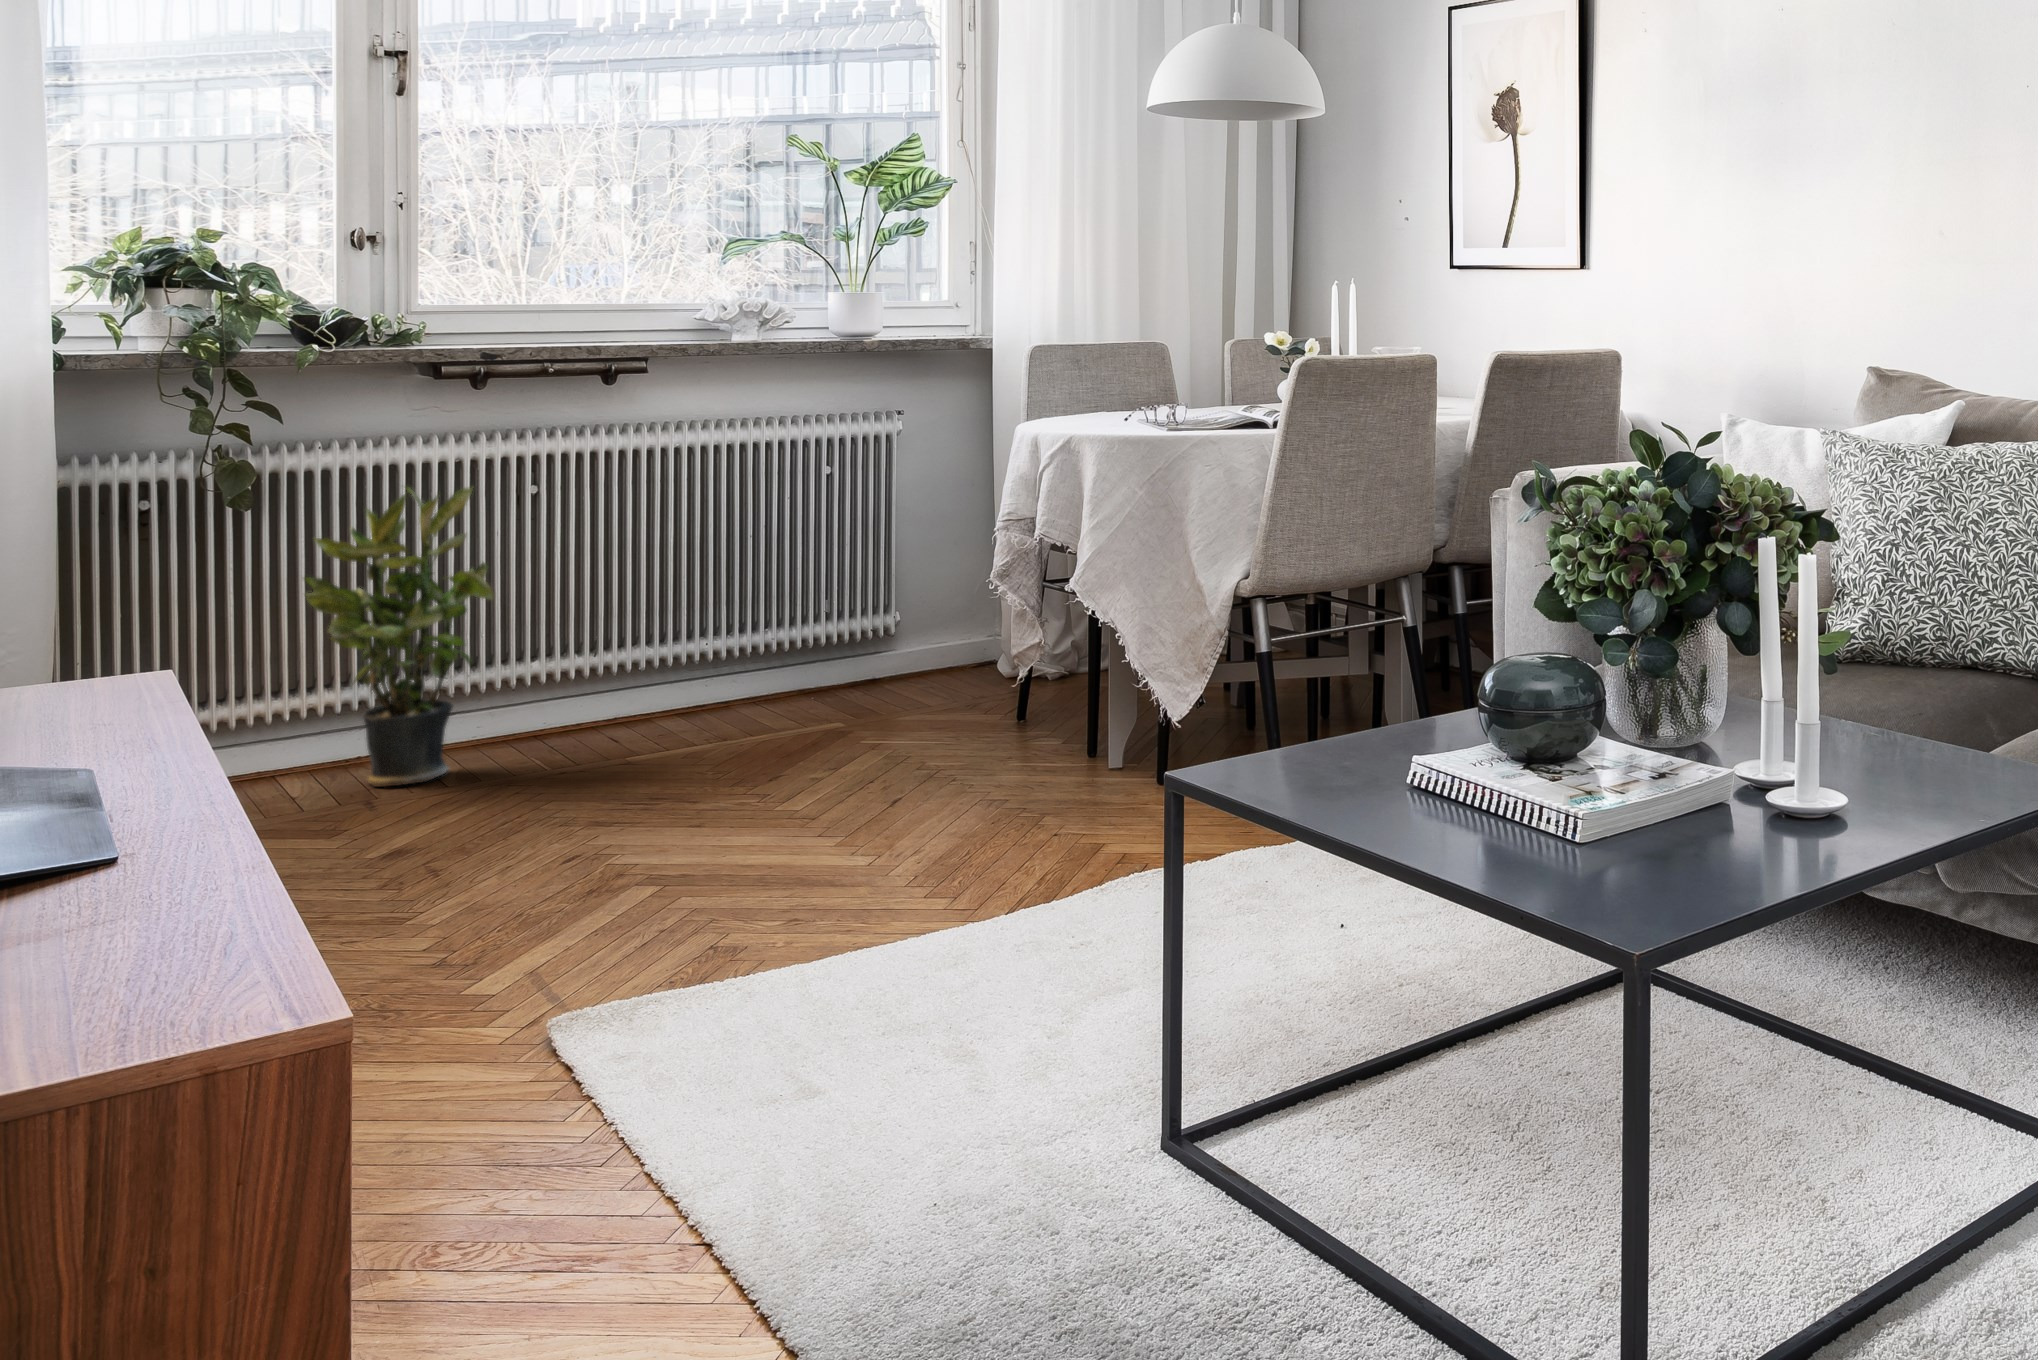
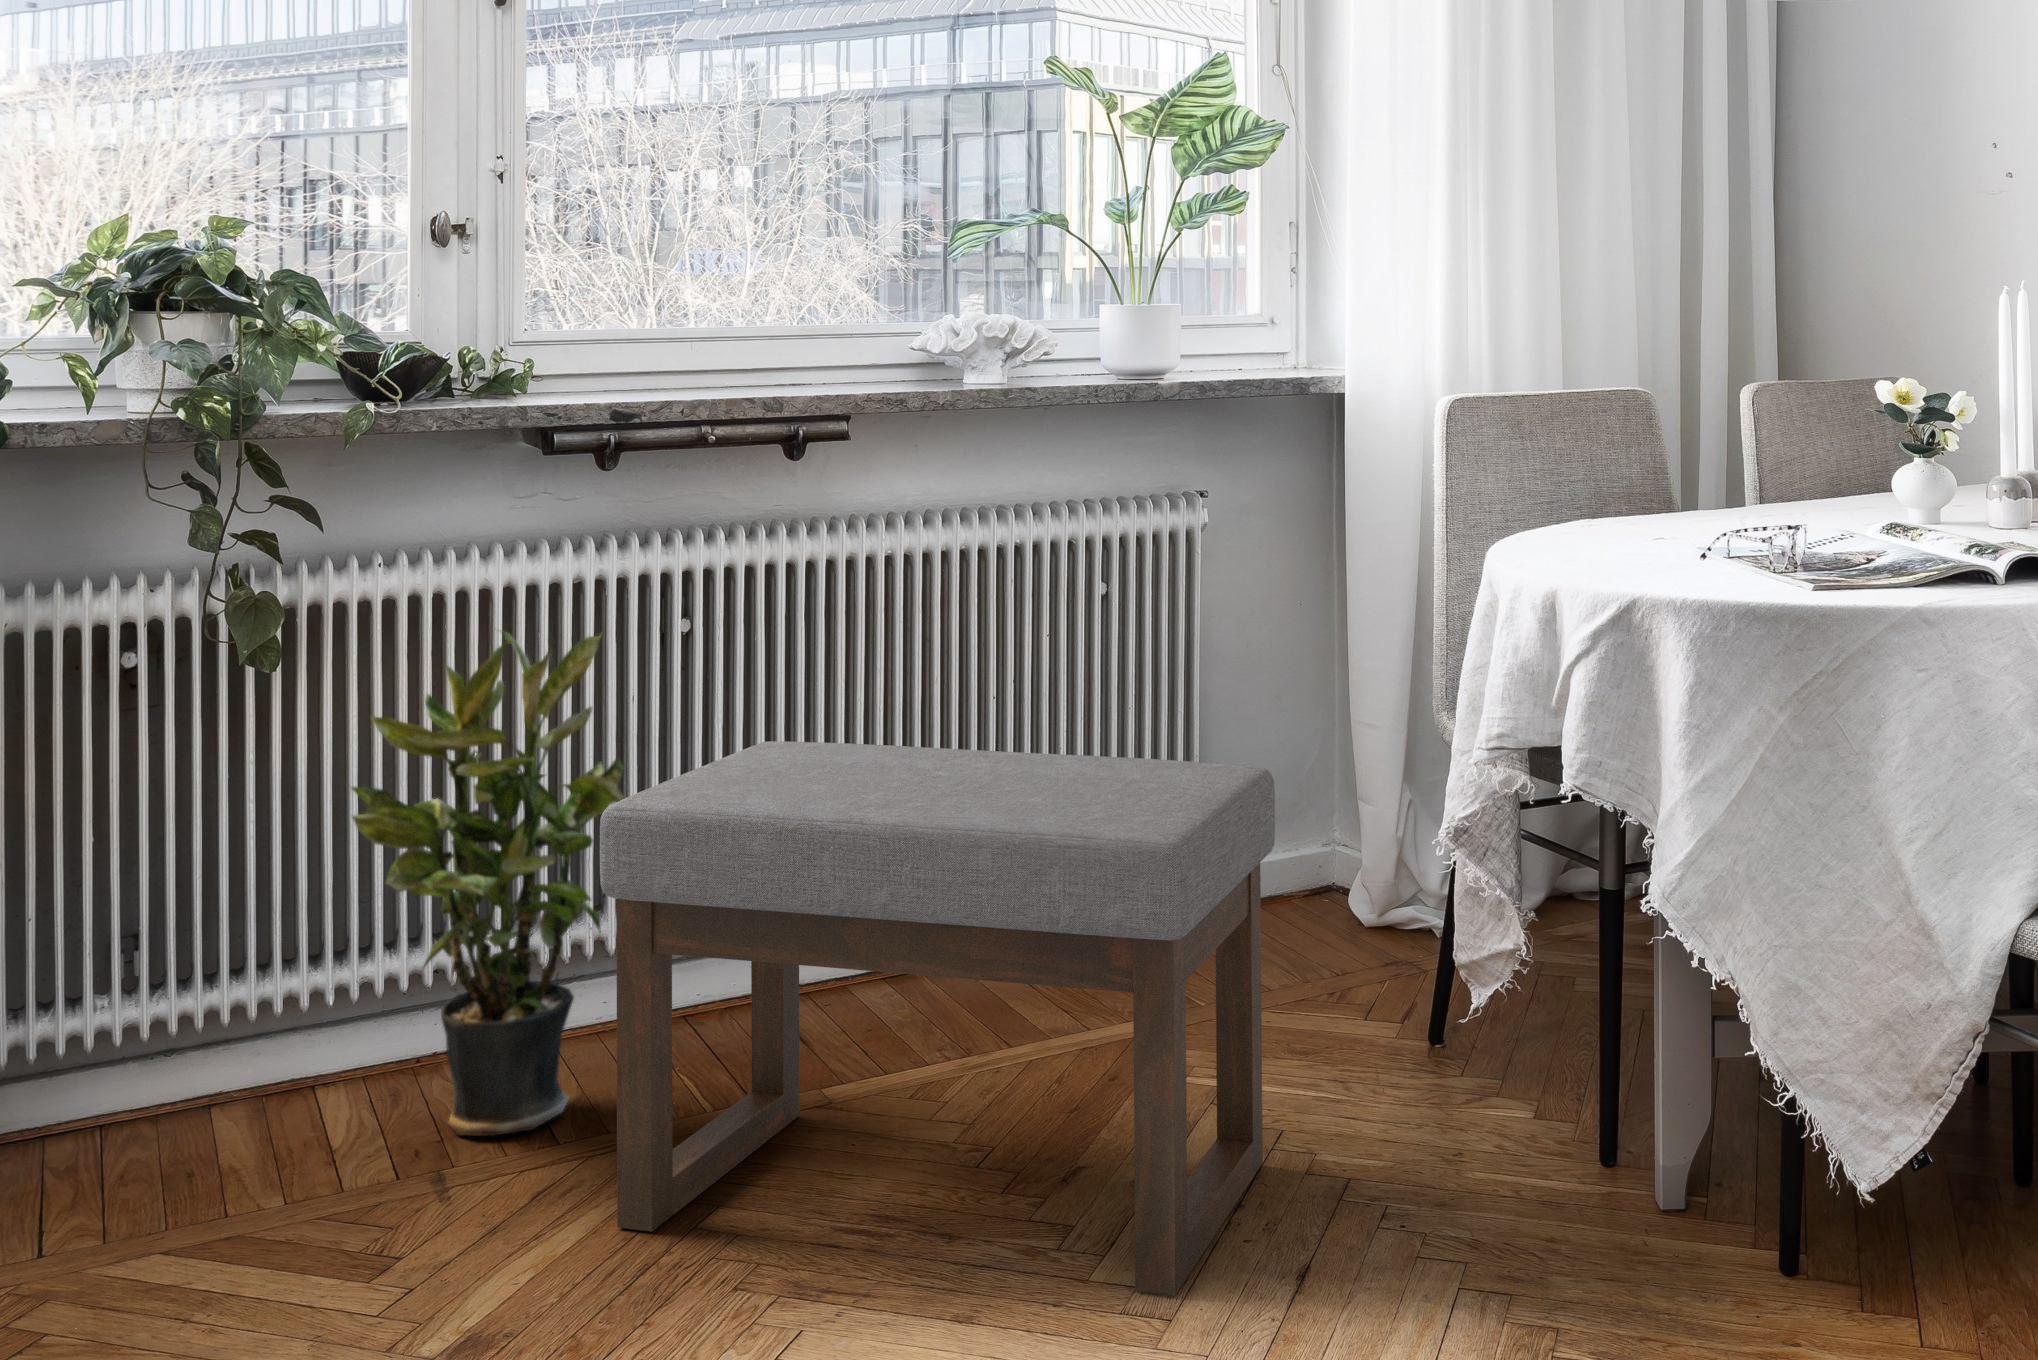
ottoman: none [473,545,896,812] -> present [600,741,1275,1296]

